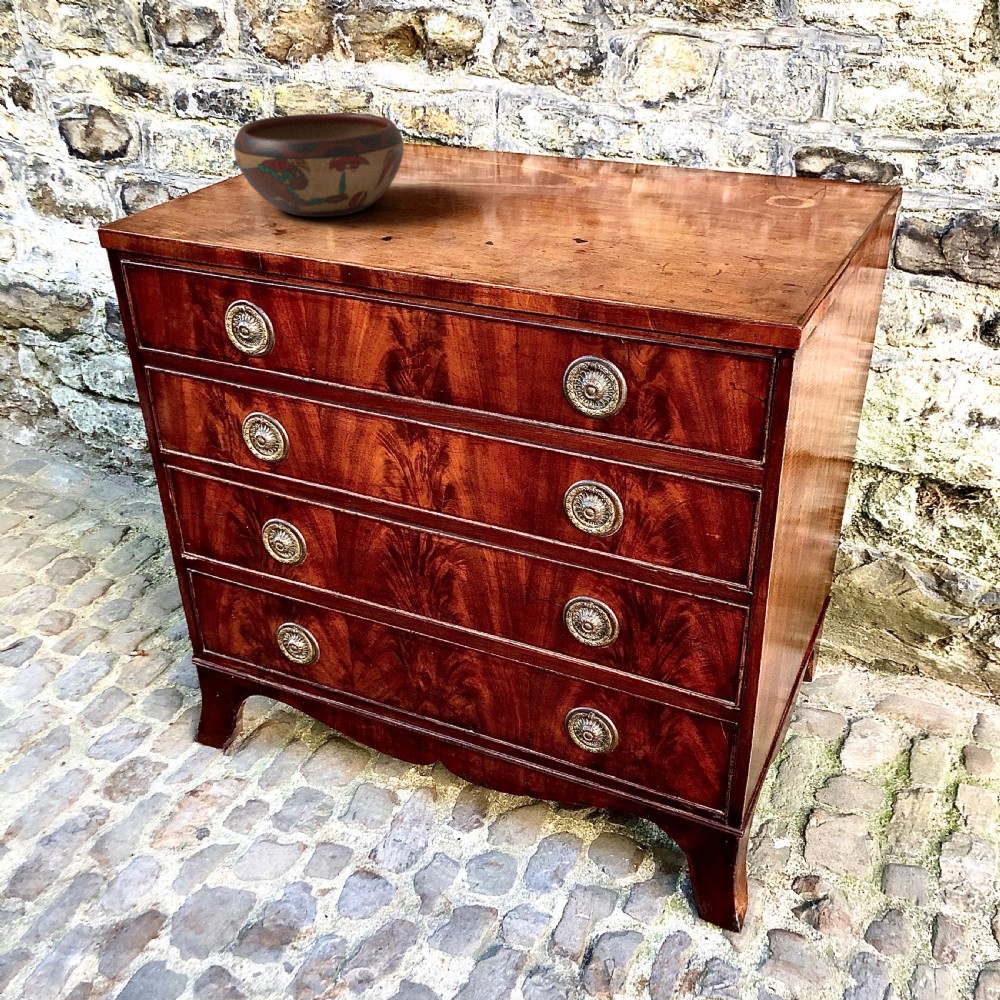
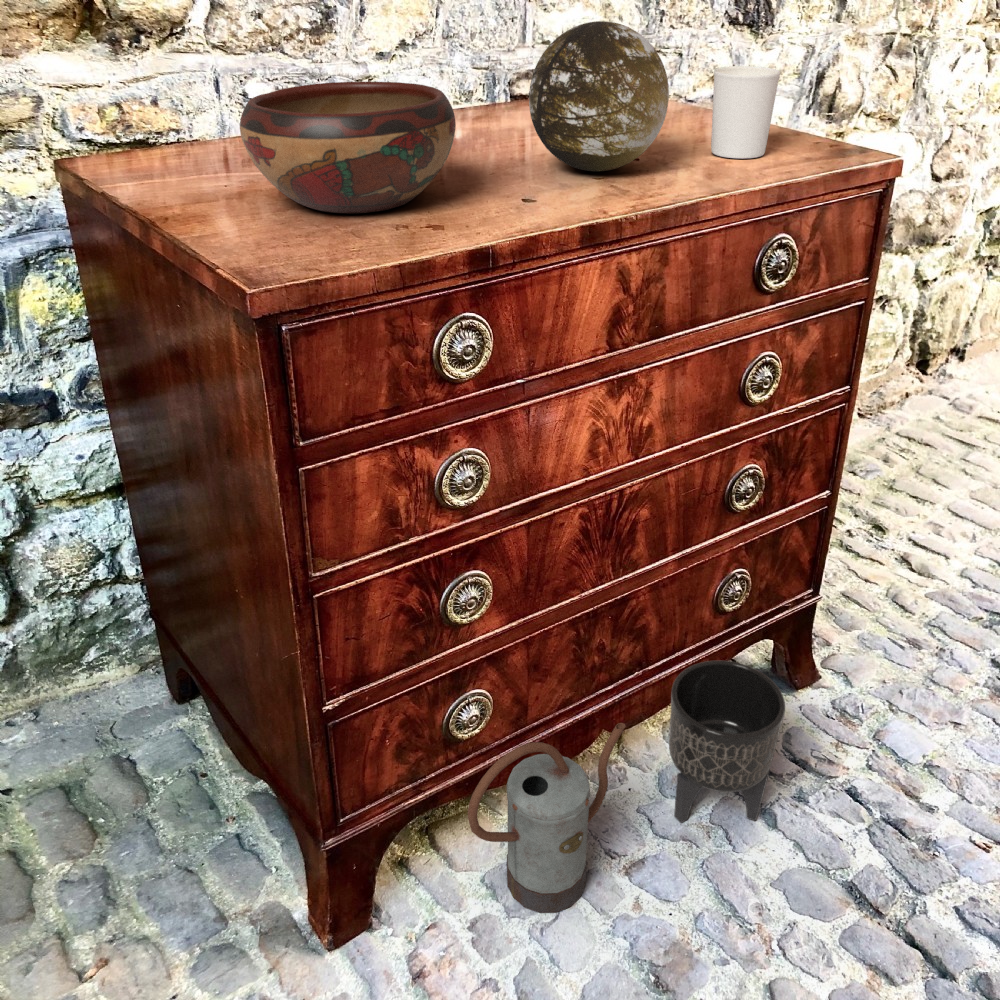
decorative orb: none [441,101,575,240] -> present [529,21,669,171]
candle holder: none [624,171,696,274] -> present [711,66,780,159]
watering can: none [242,674,391,851] -> present [468,723,626,913]
planter: none [428,755,544,942] -> present [669,661,785,823]

